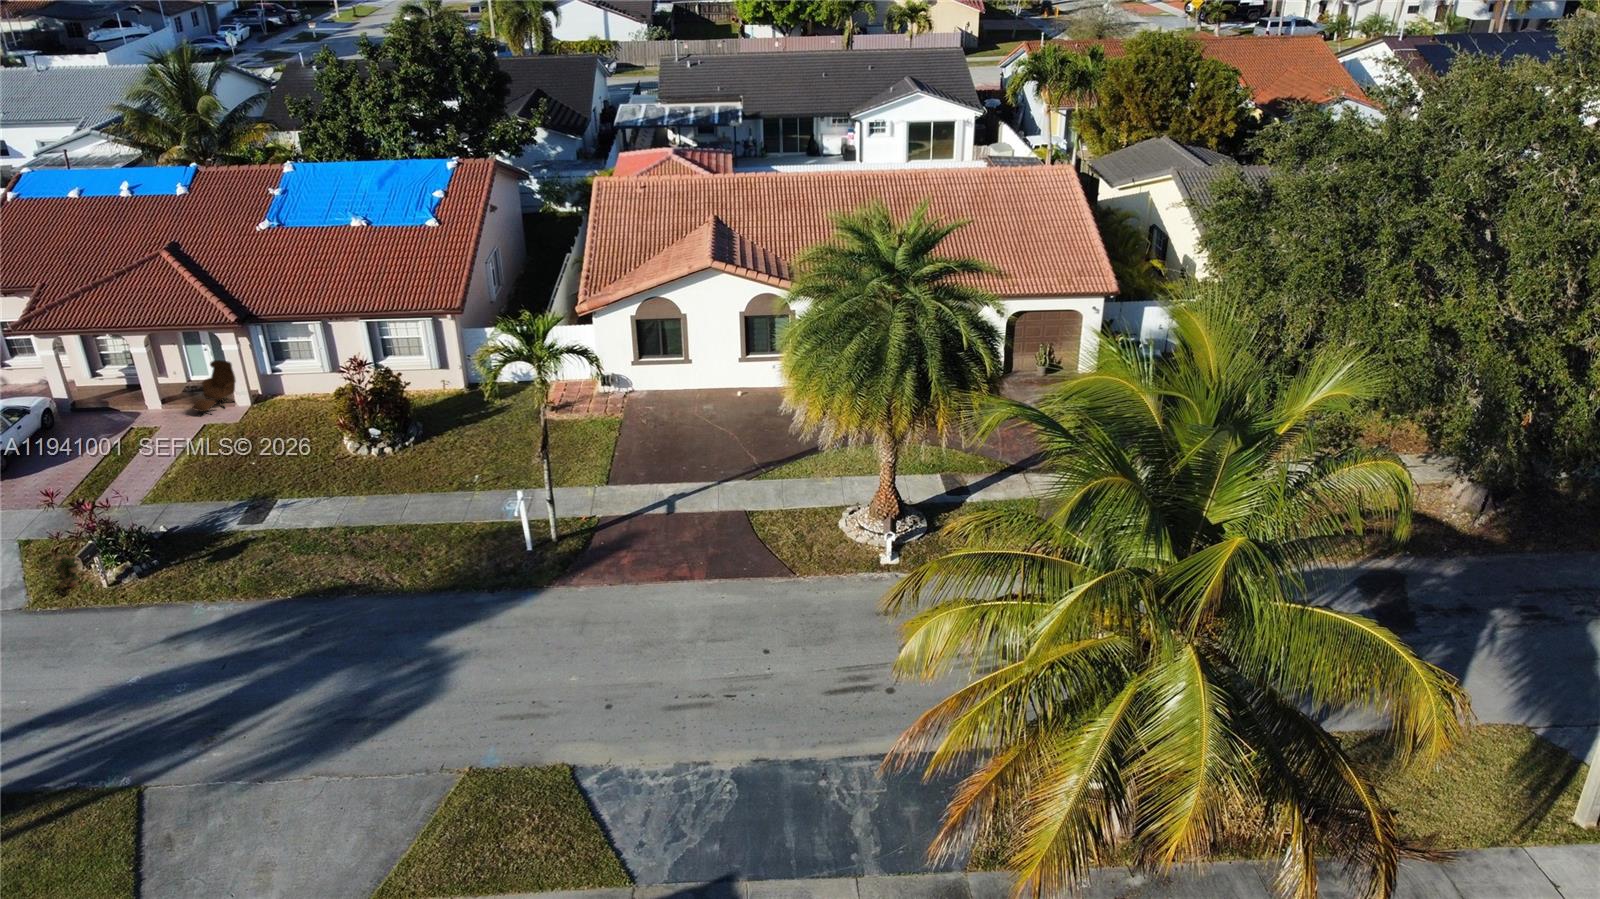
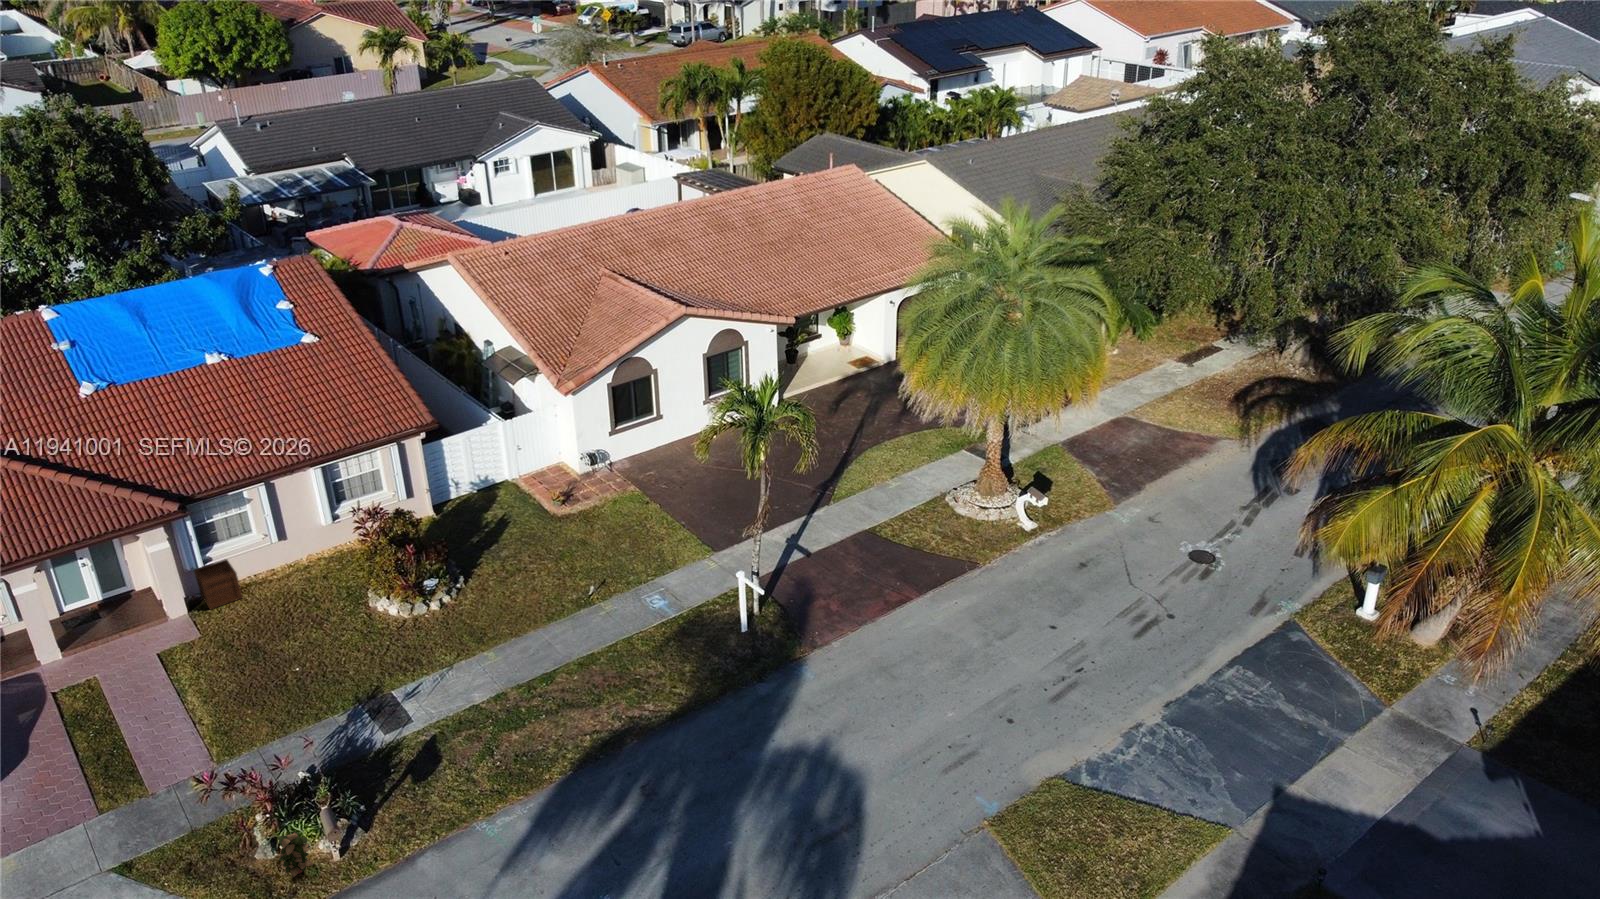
lounge chair: present [192,360,236,412] -> none [113,568,162,647]
wooden crate: none [257,374,297,407] -> present [194,559,243,609]

